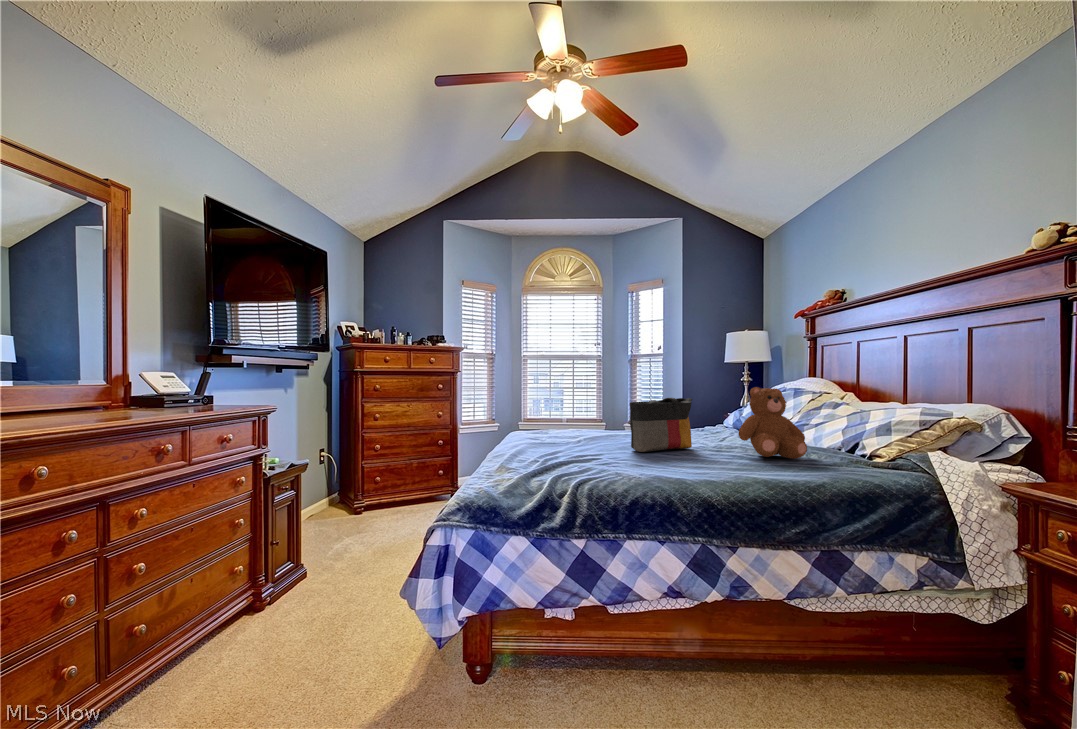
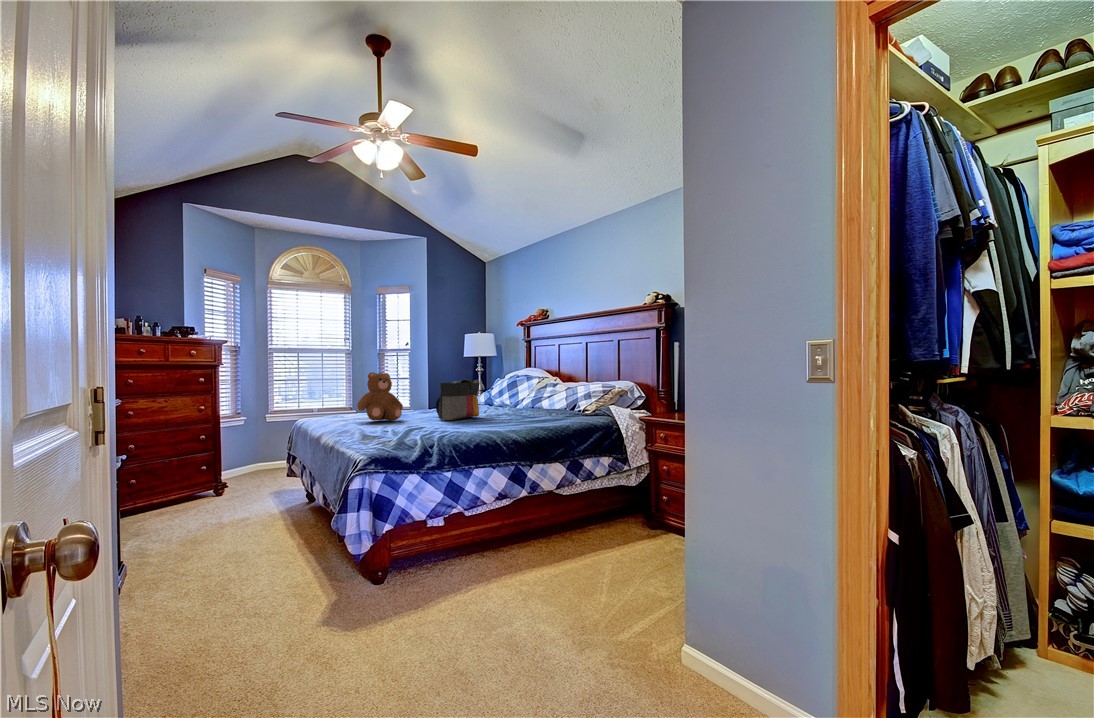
teddy bear: present [739,387,807,459] -> present [357,372,403,421]

